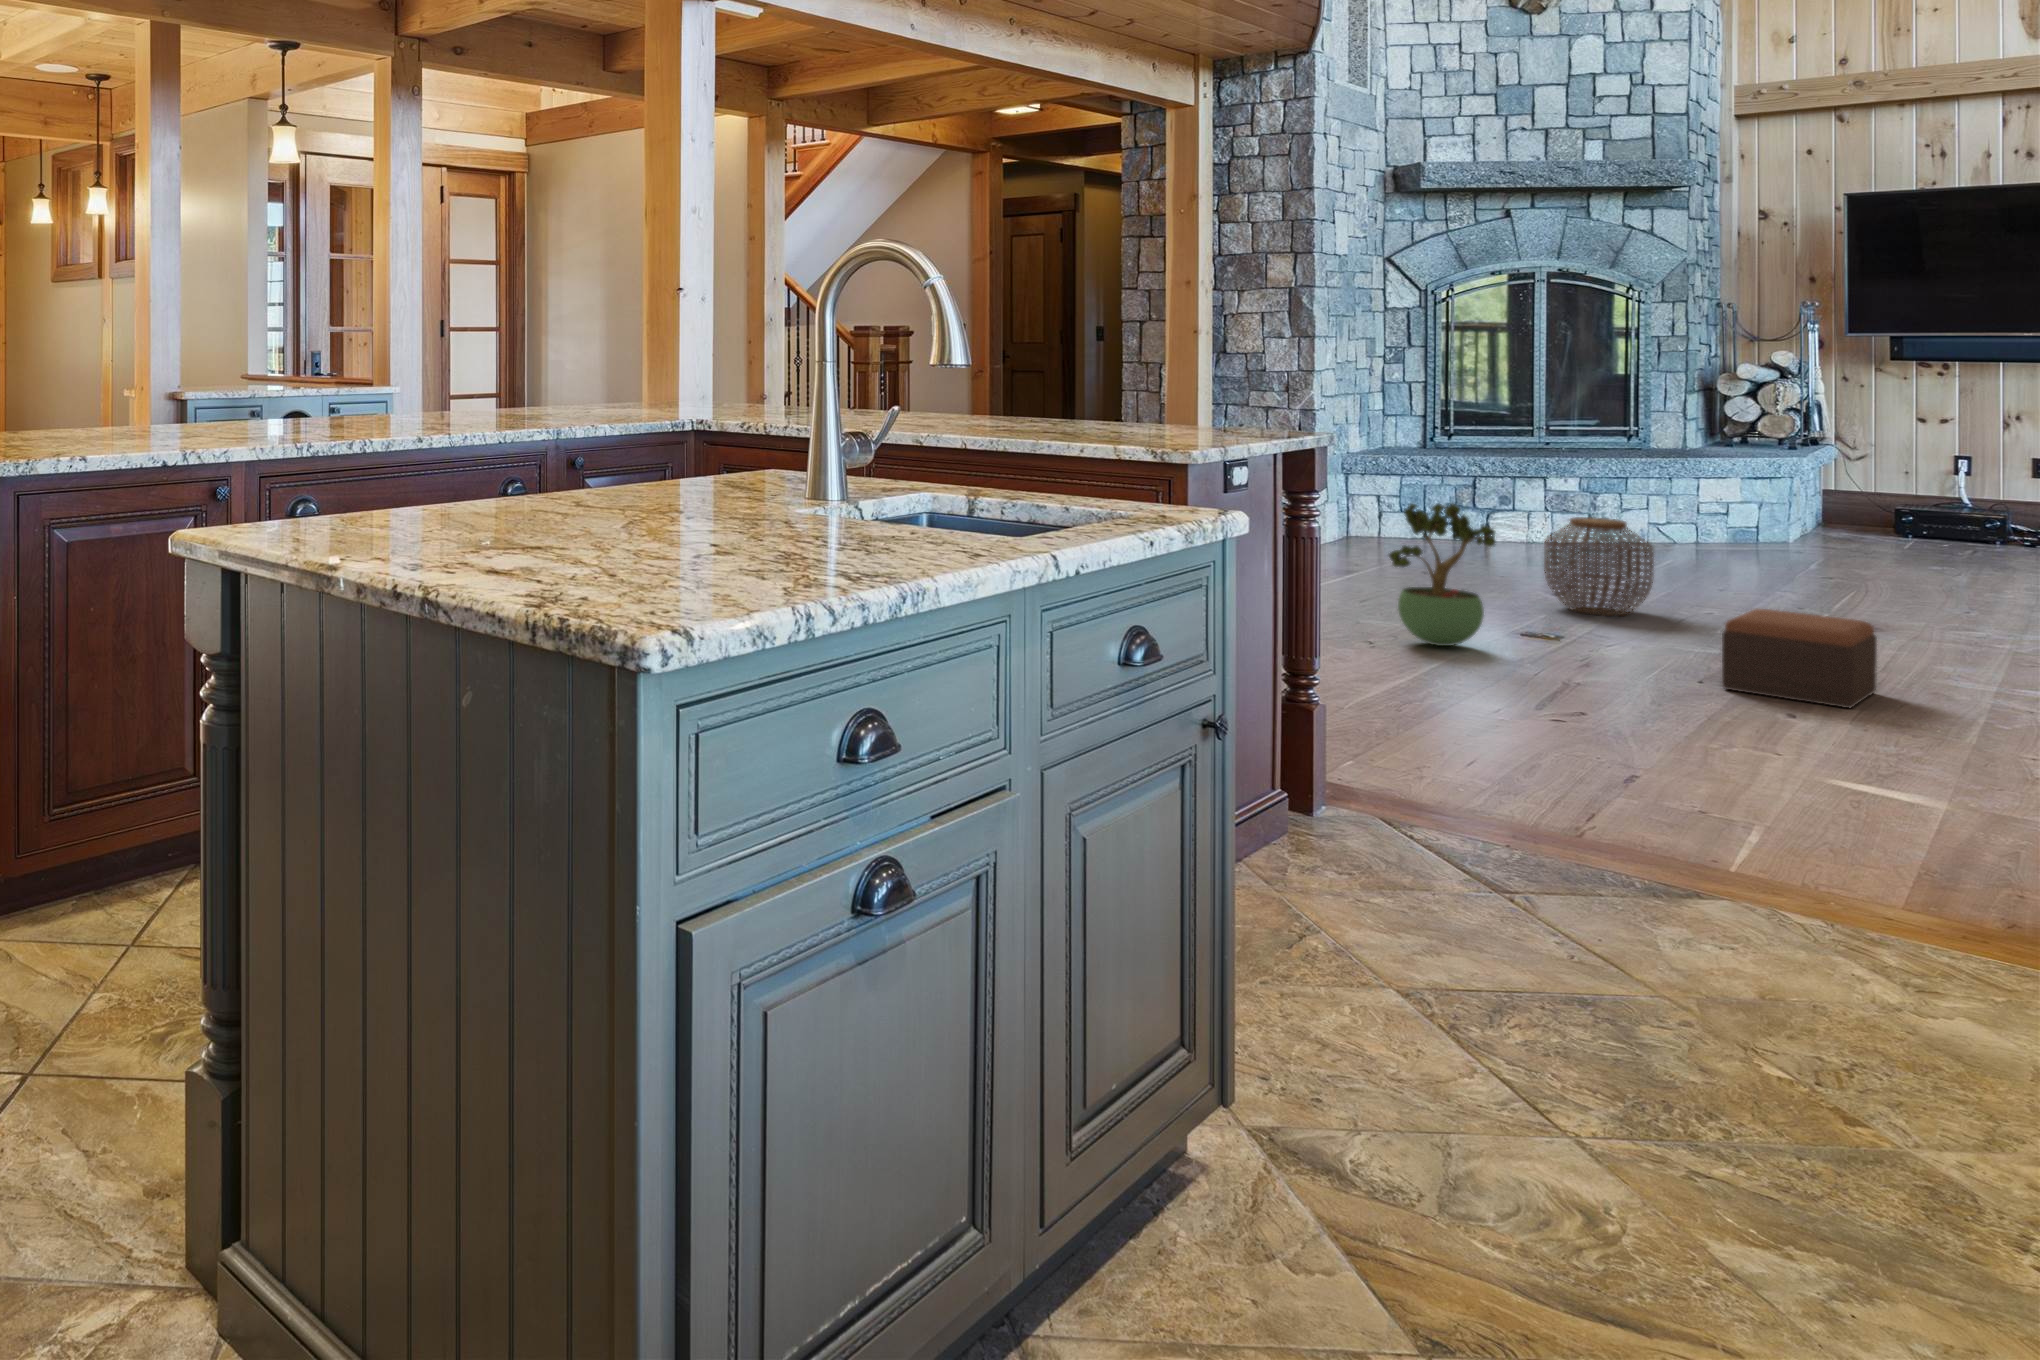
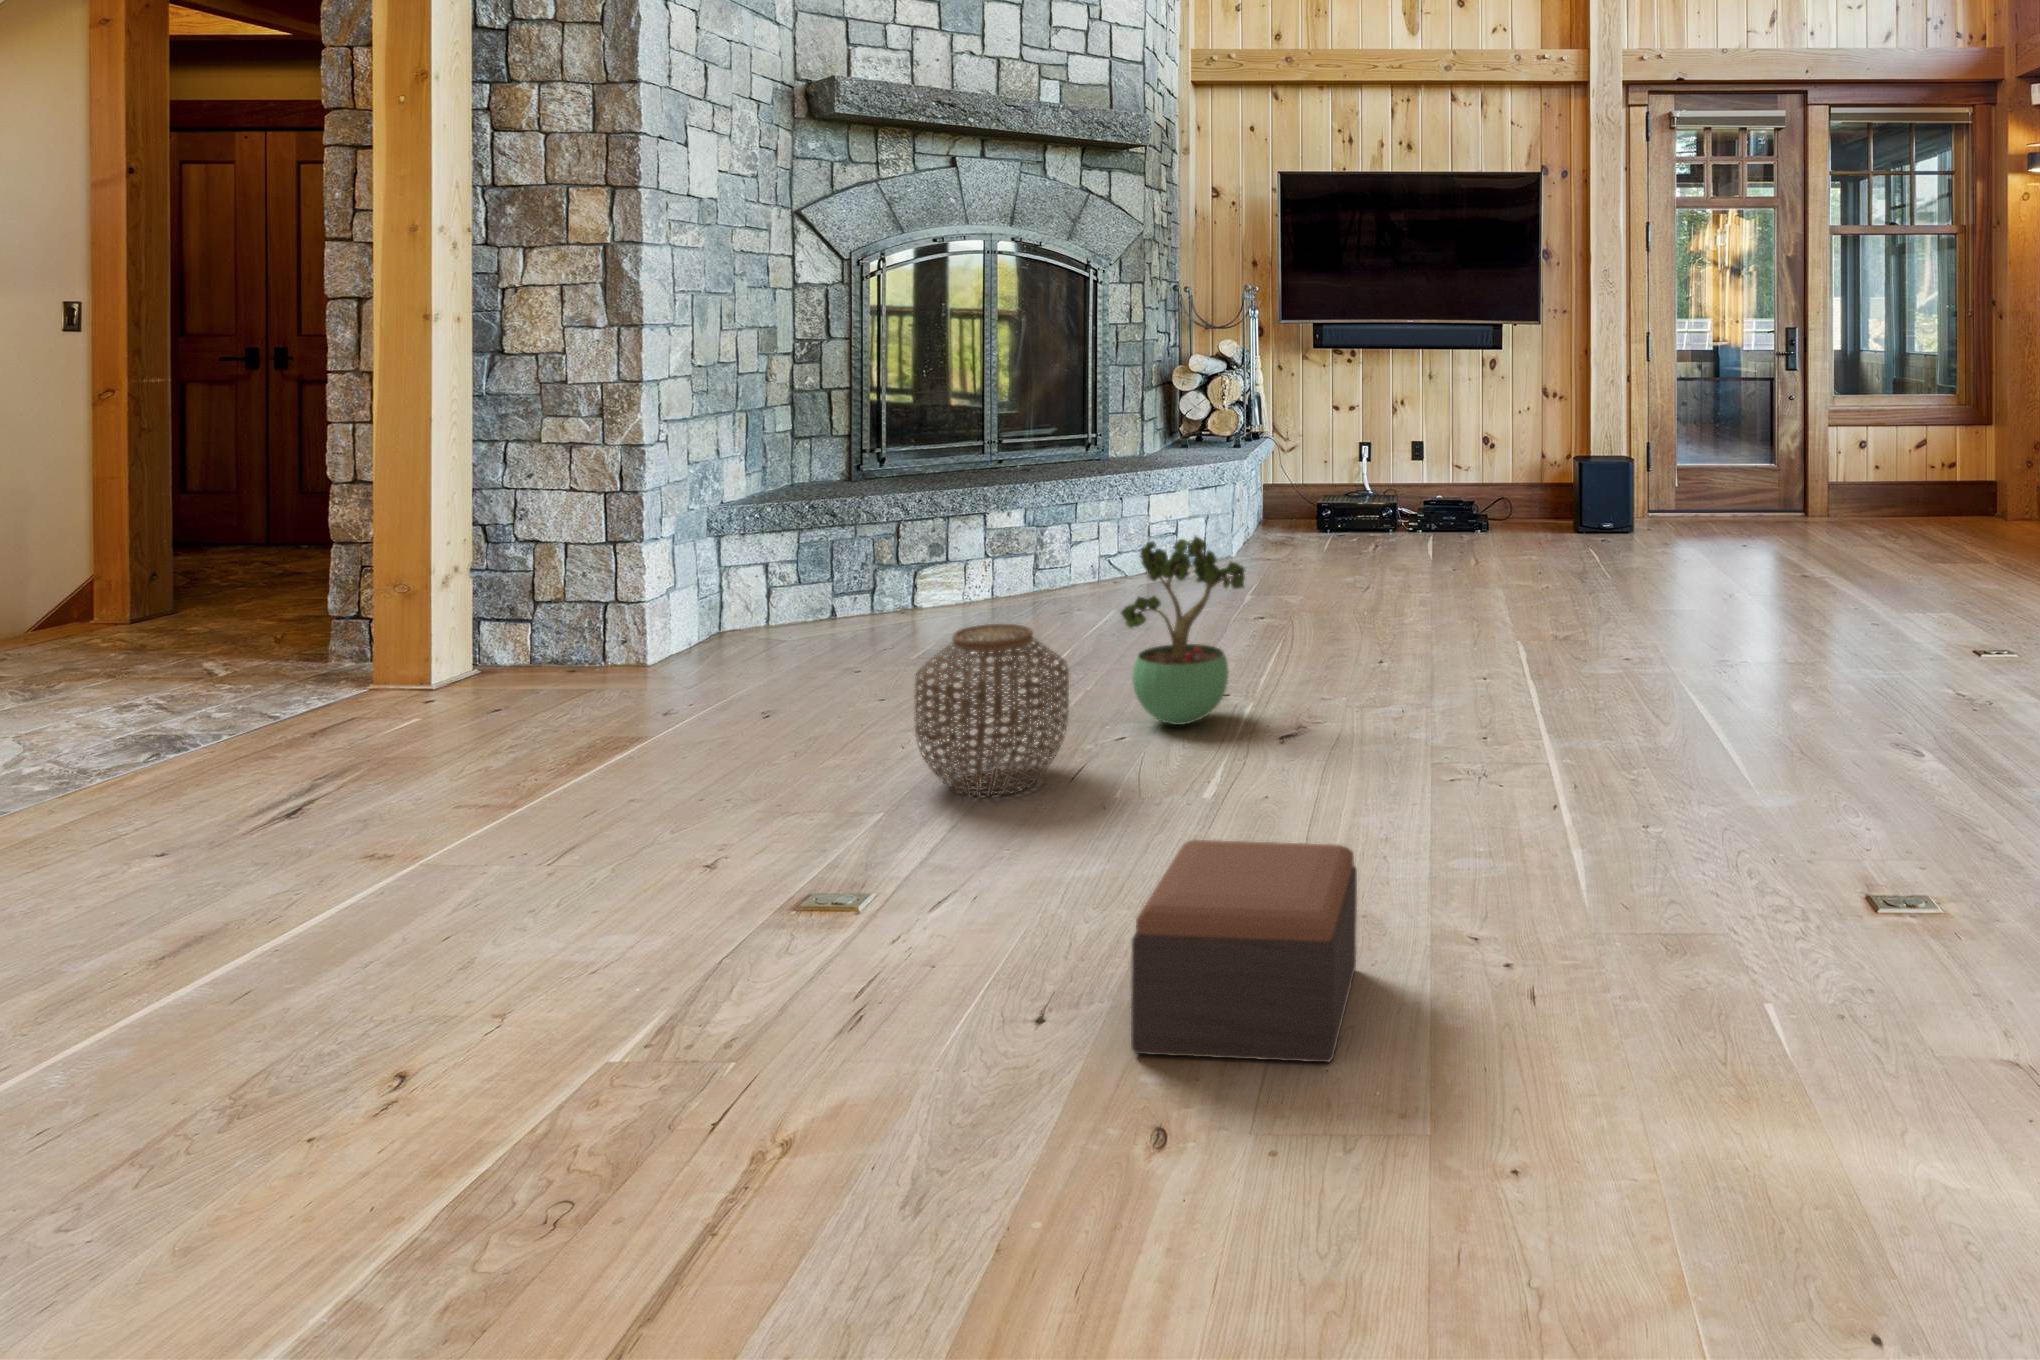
potted plant: present [1389,503,1495,646] -> present [1121,536,1246,725]

